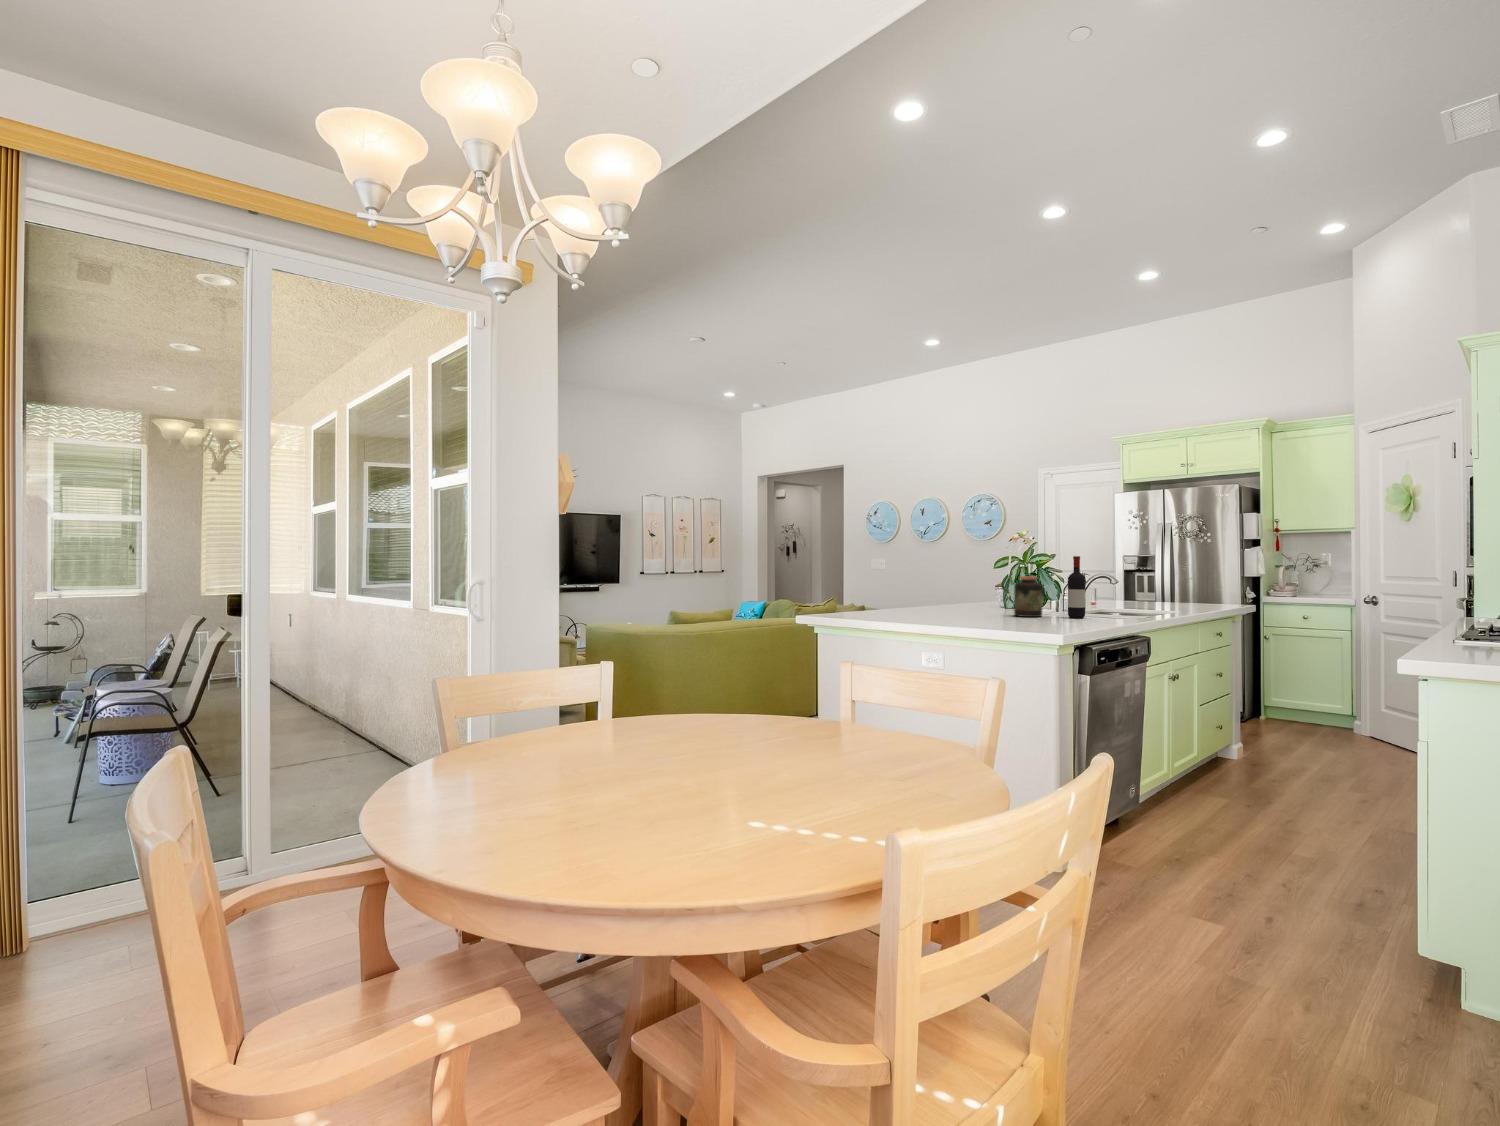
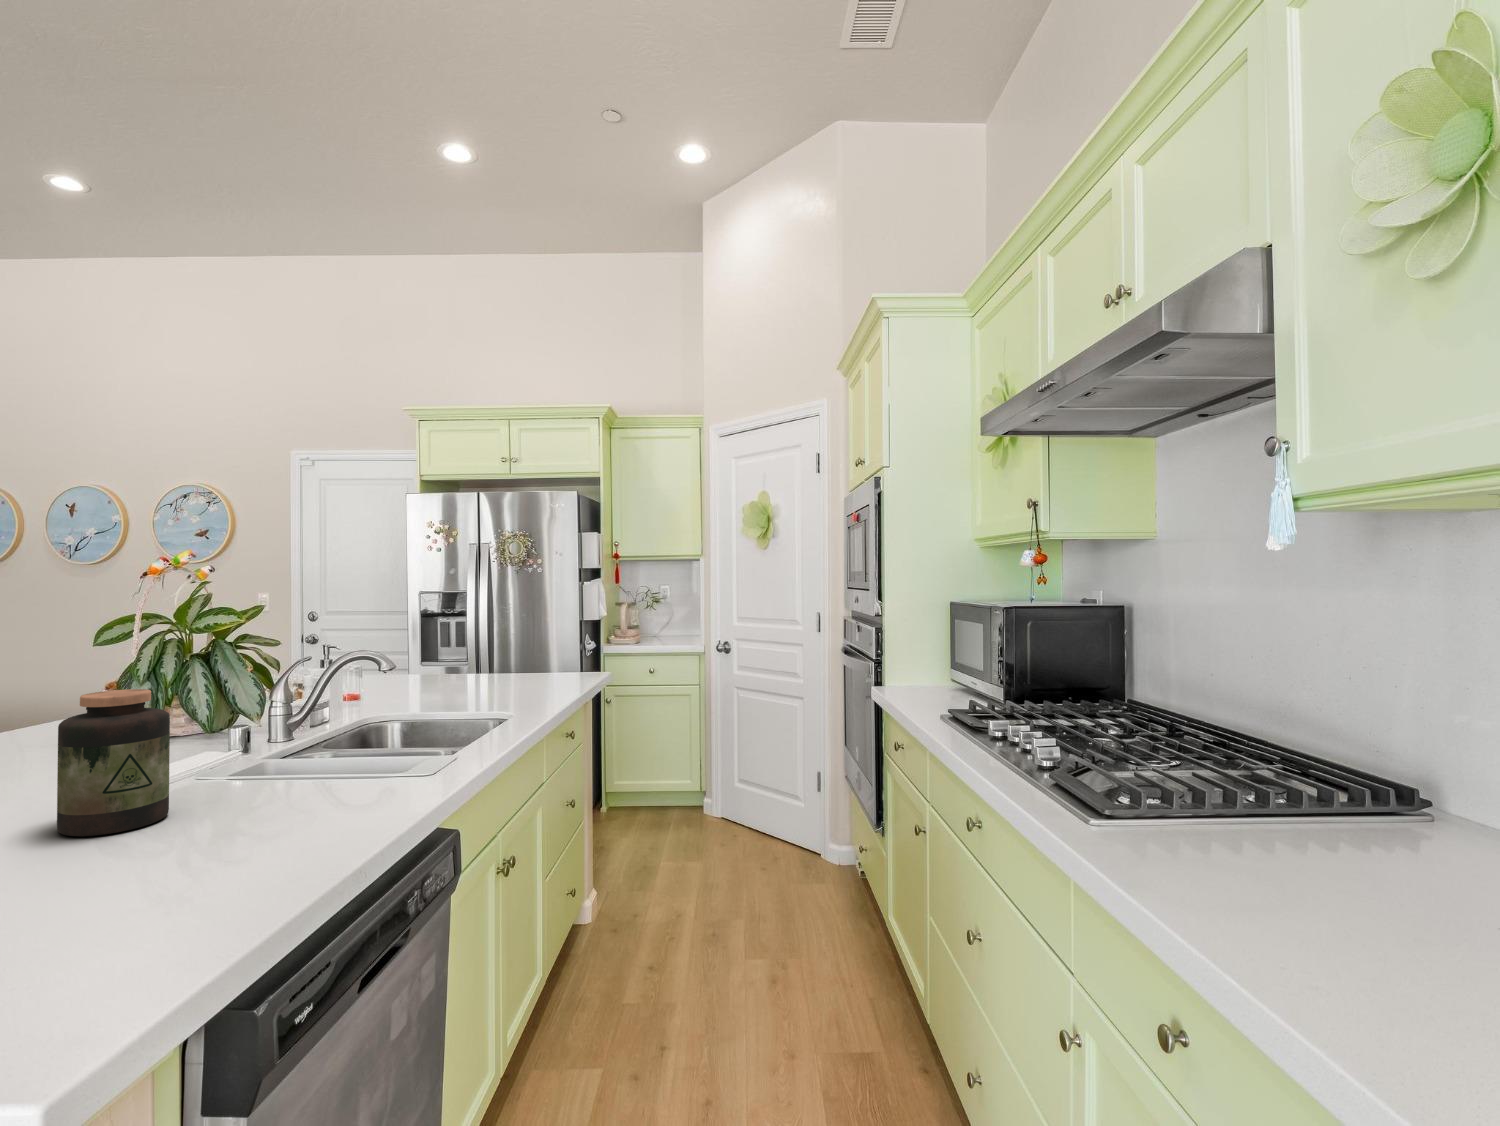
wine bottle: present [1068,556,1086,618] -> none [255,623,312,810]

